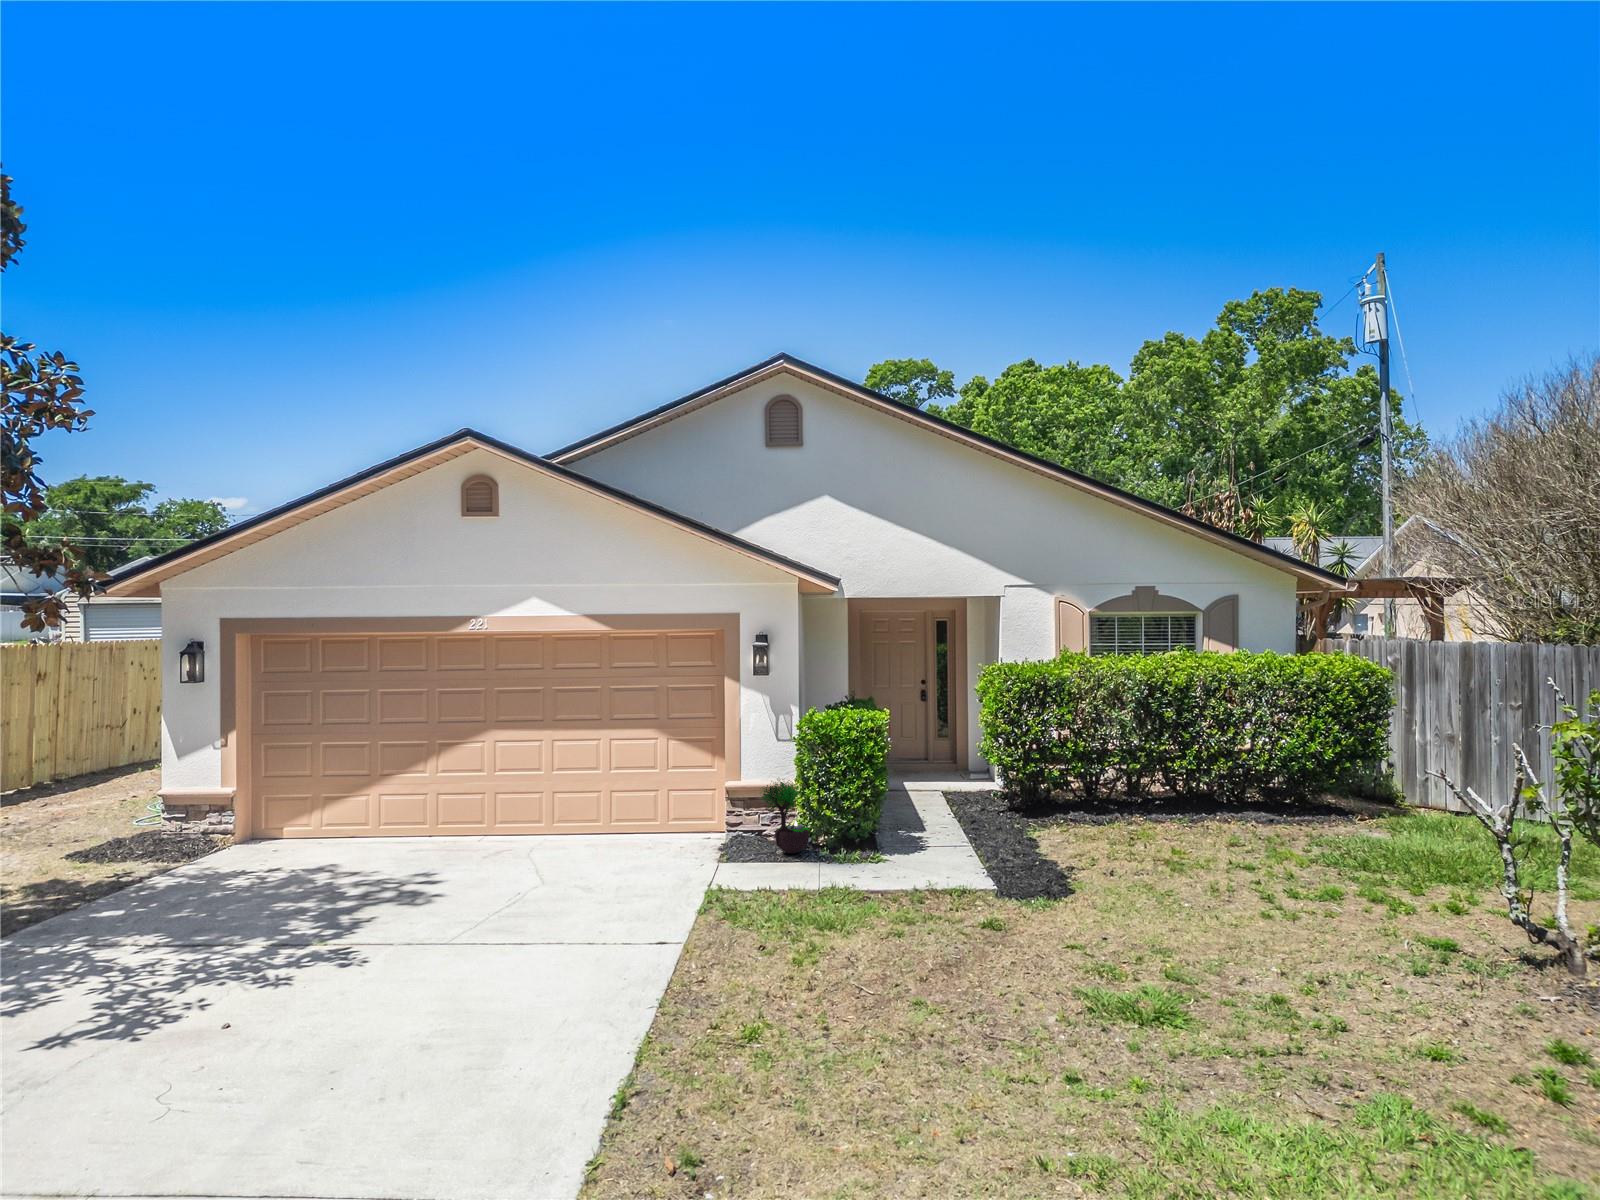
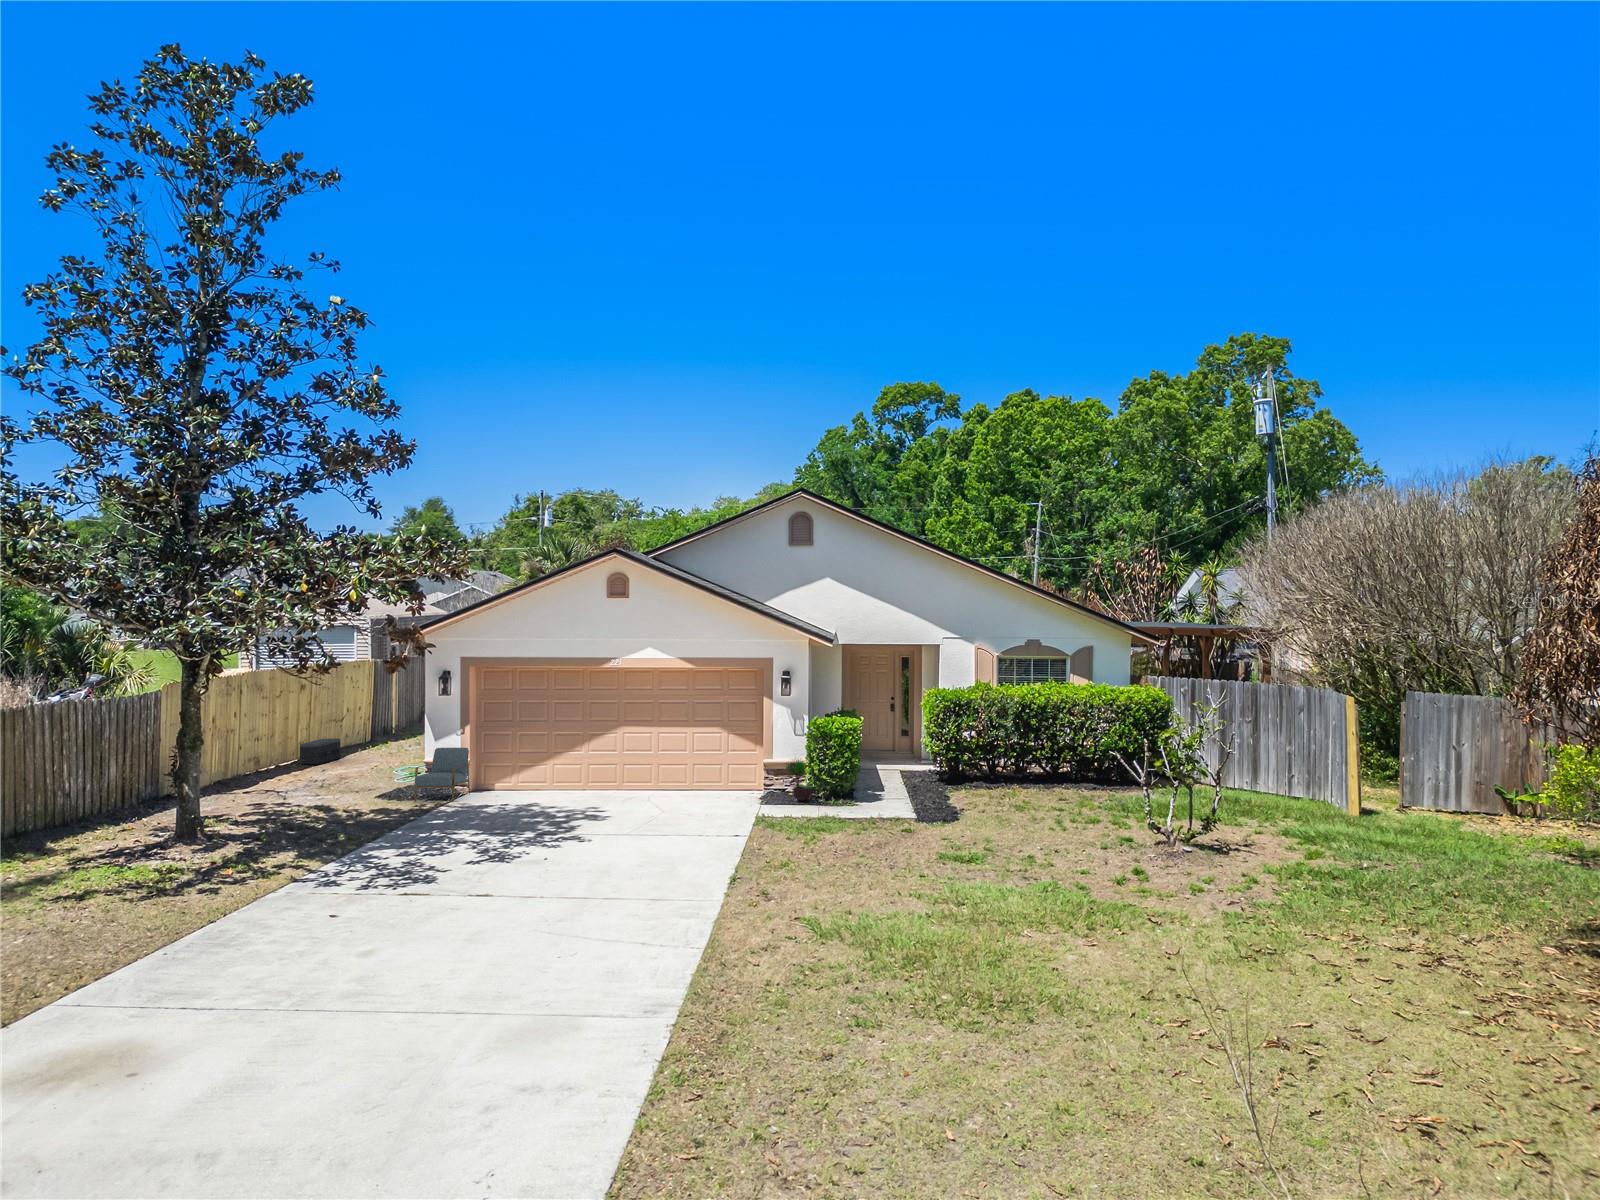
storage bench: none [42,753,120,794] -> present [300,738,340,765]
chair: none [115,770,234,867] -> present [414,748,470,802]

